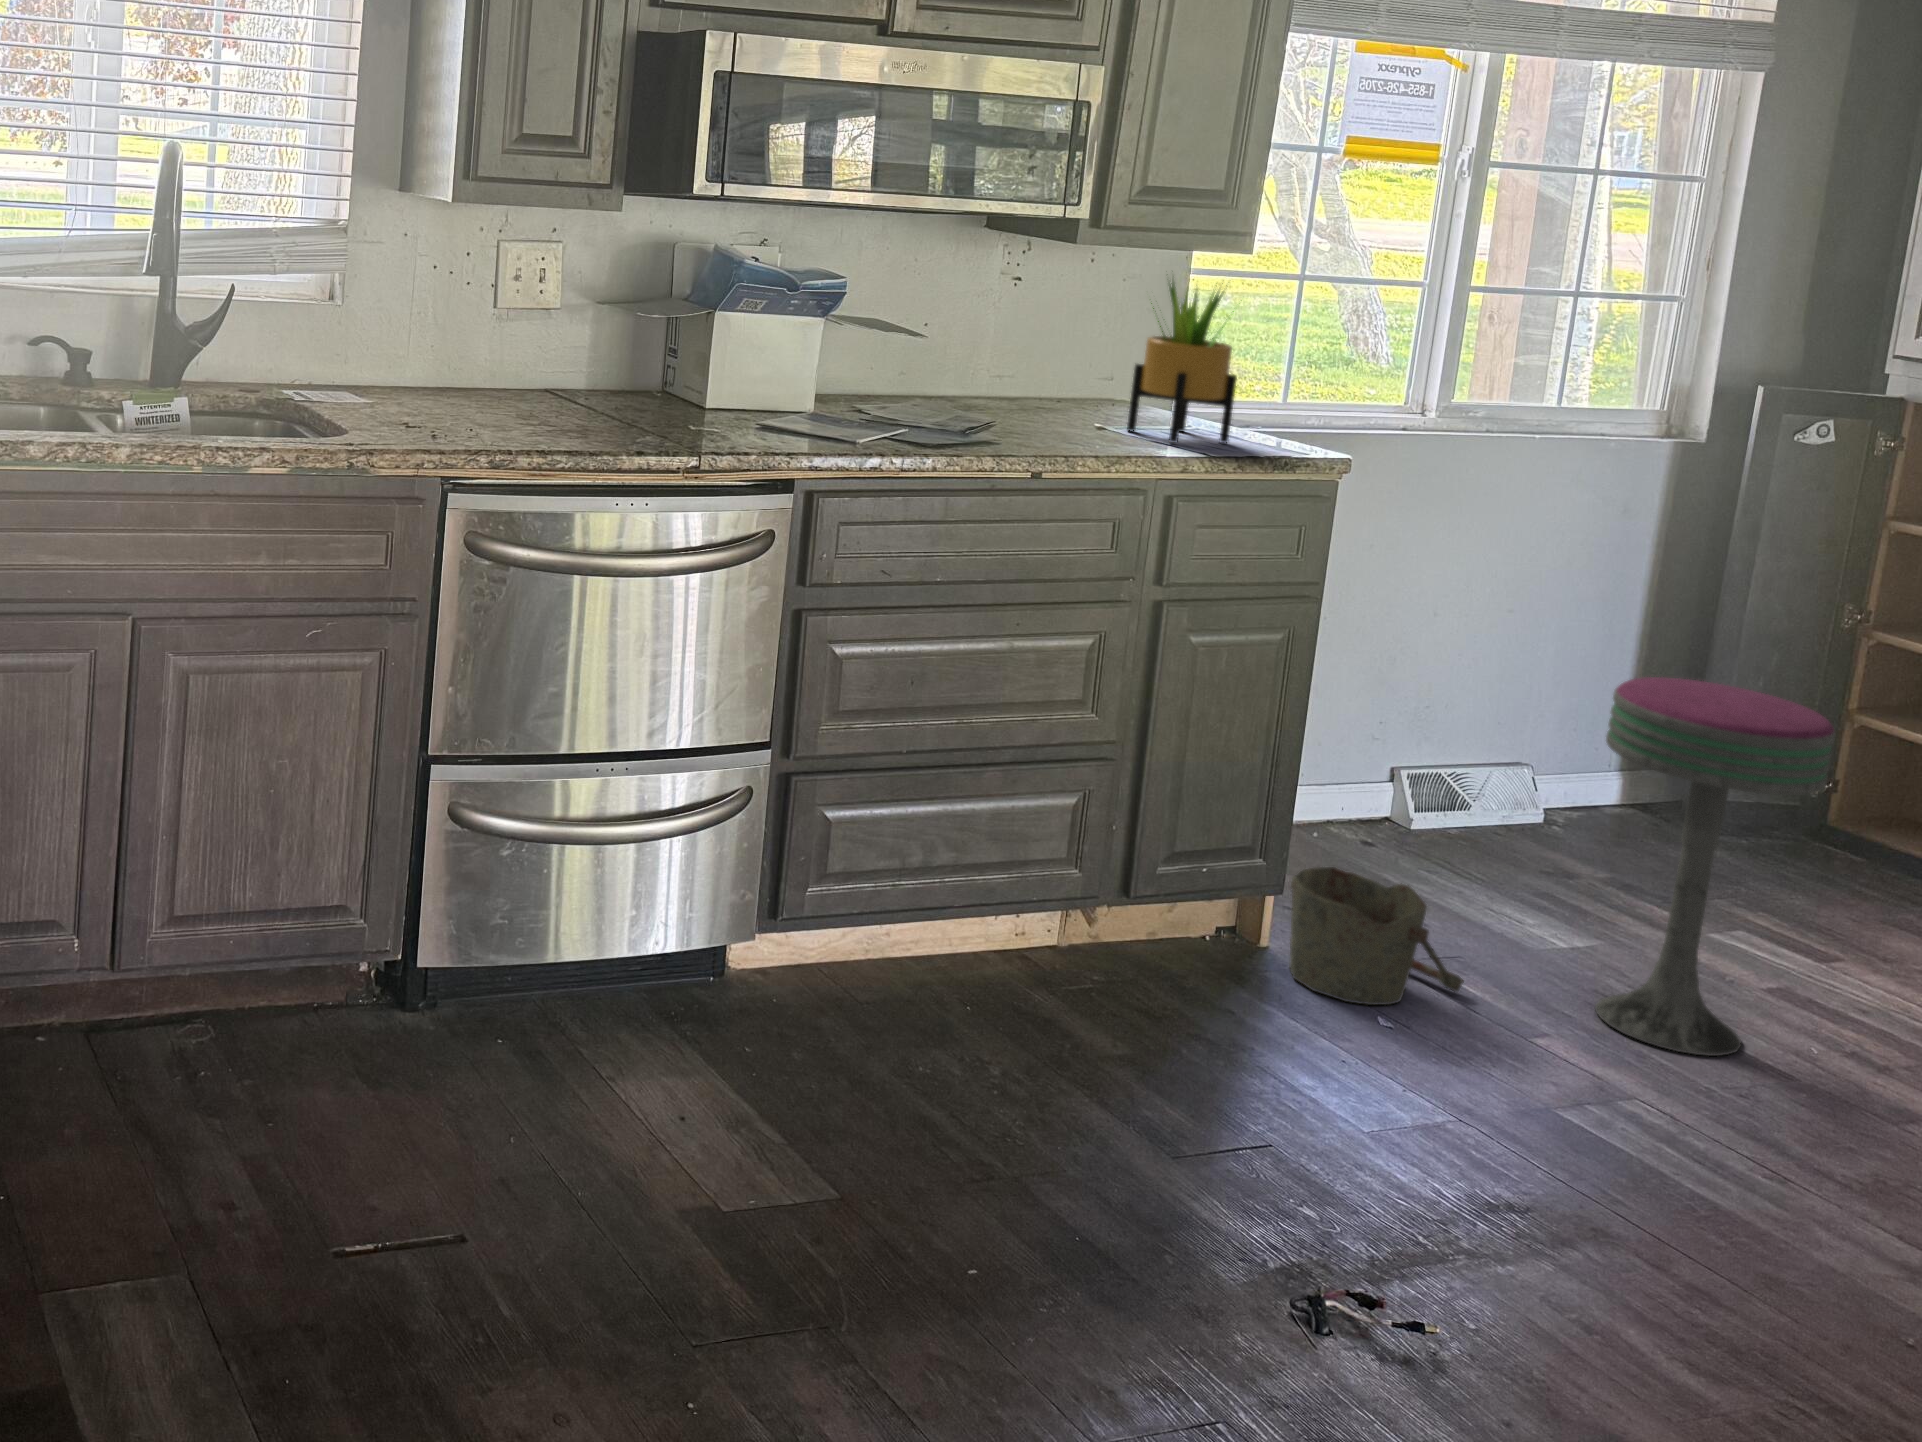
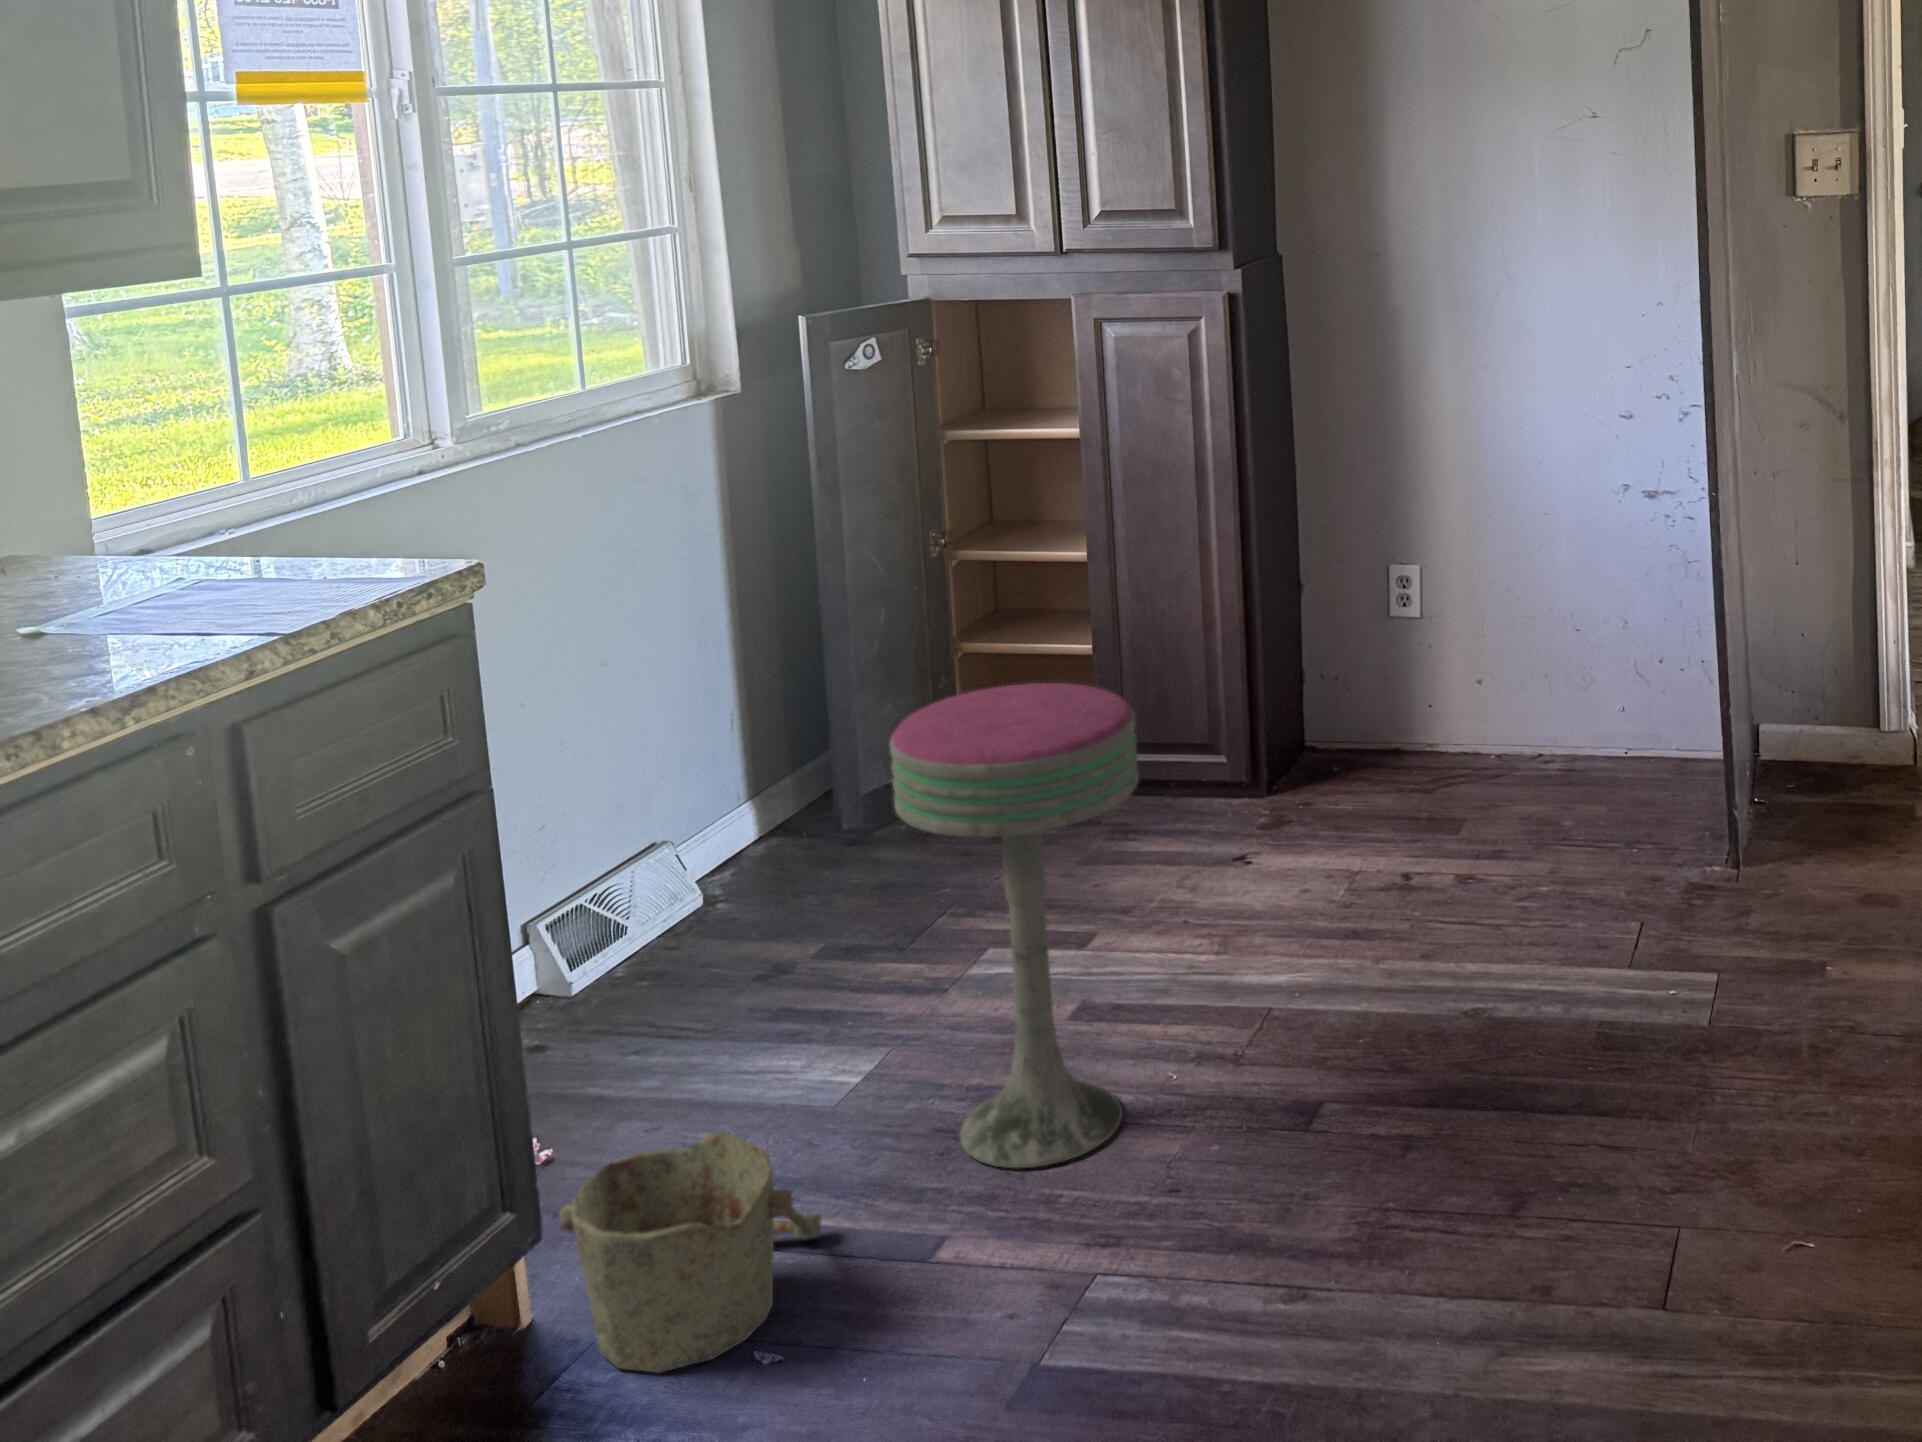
potted plant: present [1127,282,1240,443] -> none [39,319,274,629]

